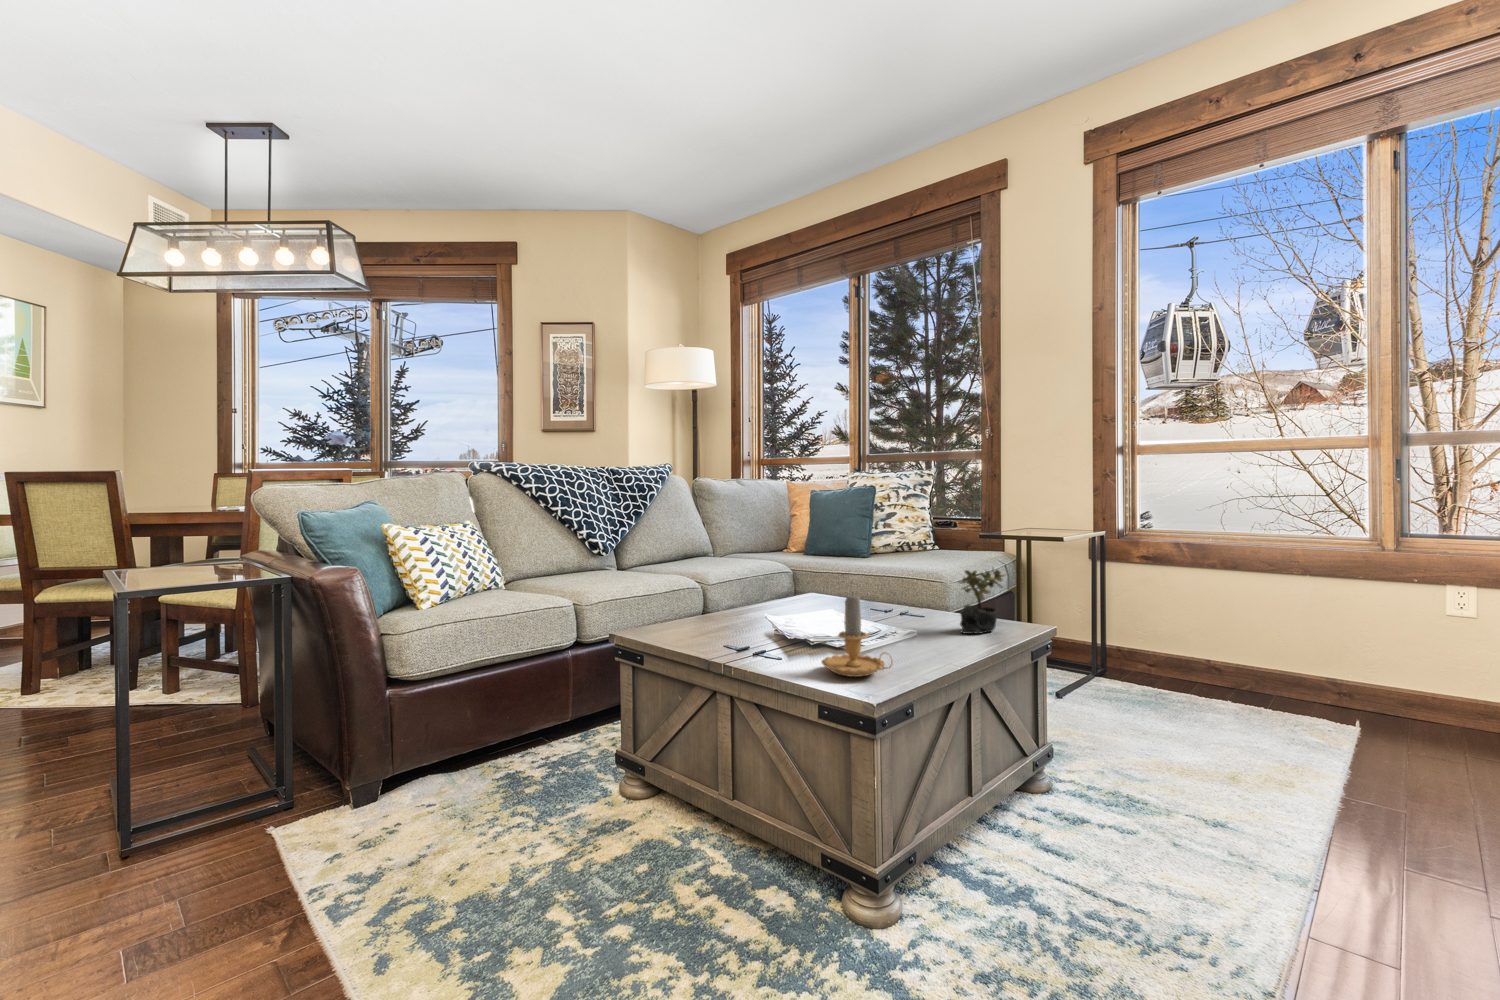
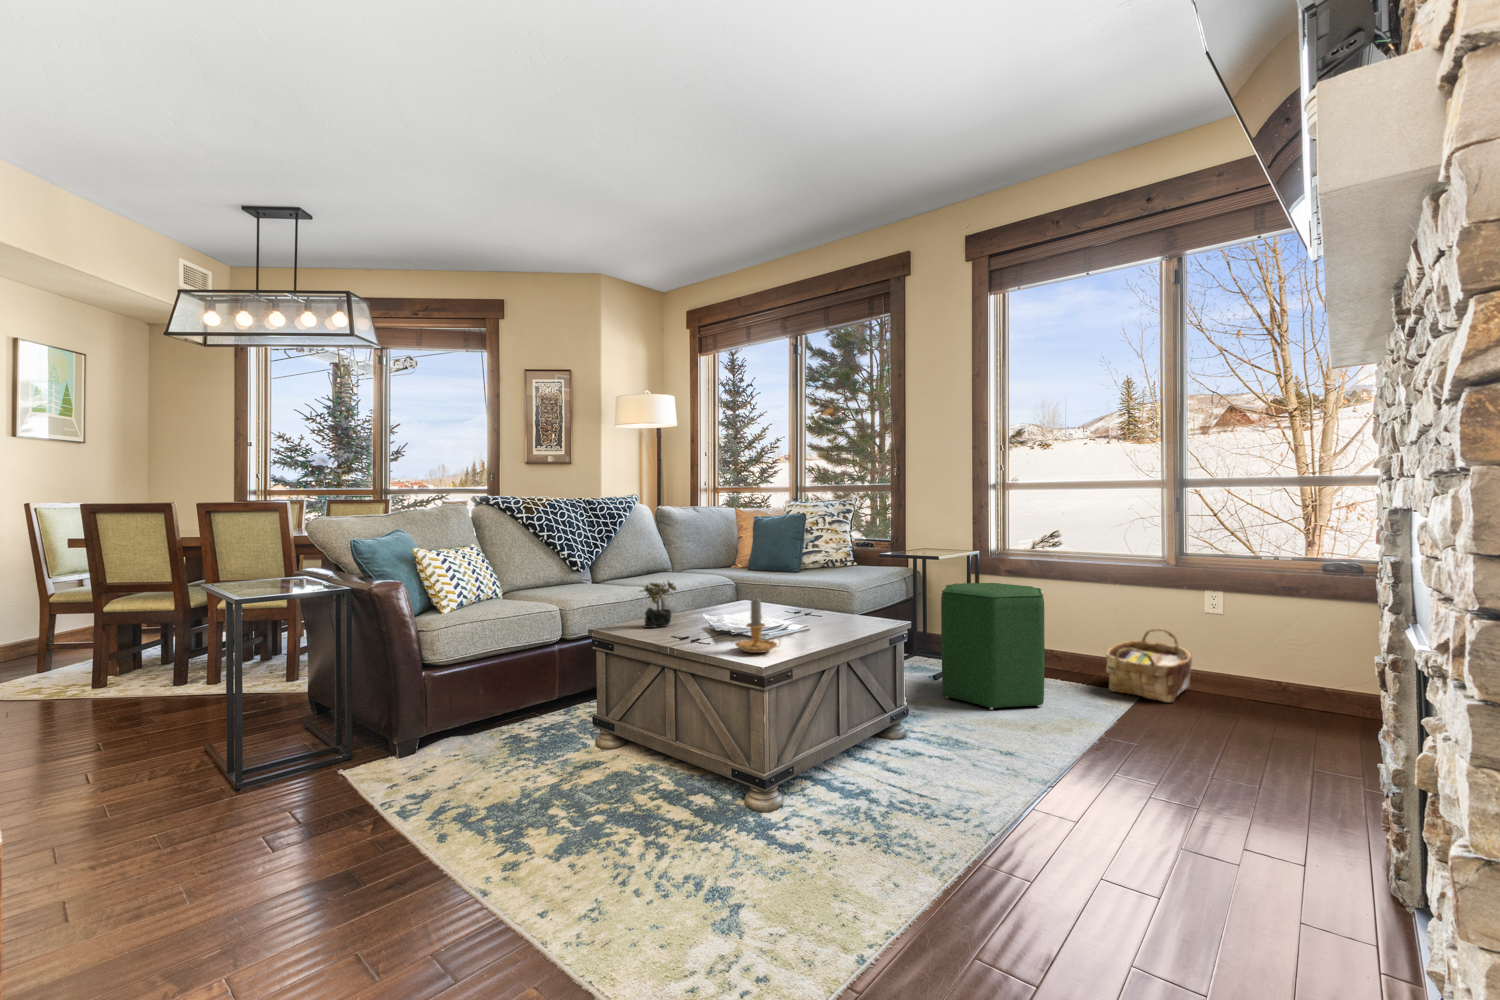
succulent plant: present [959,569,1004,634] -> present [643,581,676,628]
ottoman: none [1074,573,1225,744] -> present [941,583,1045,710]
woven basket: none [1296,634,1425,737] -> present [1106,628,1192,702]

